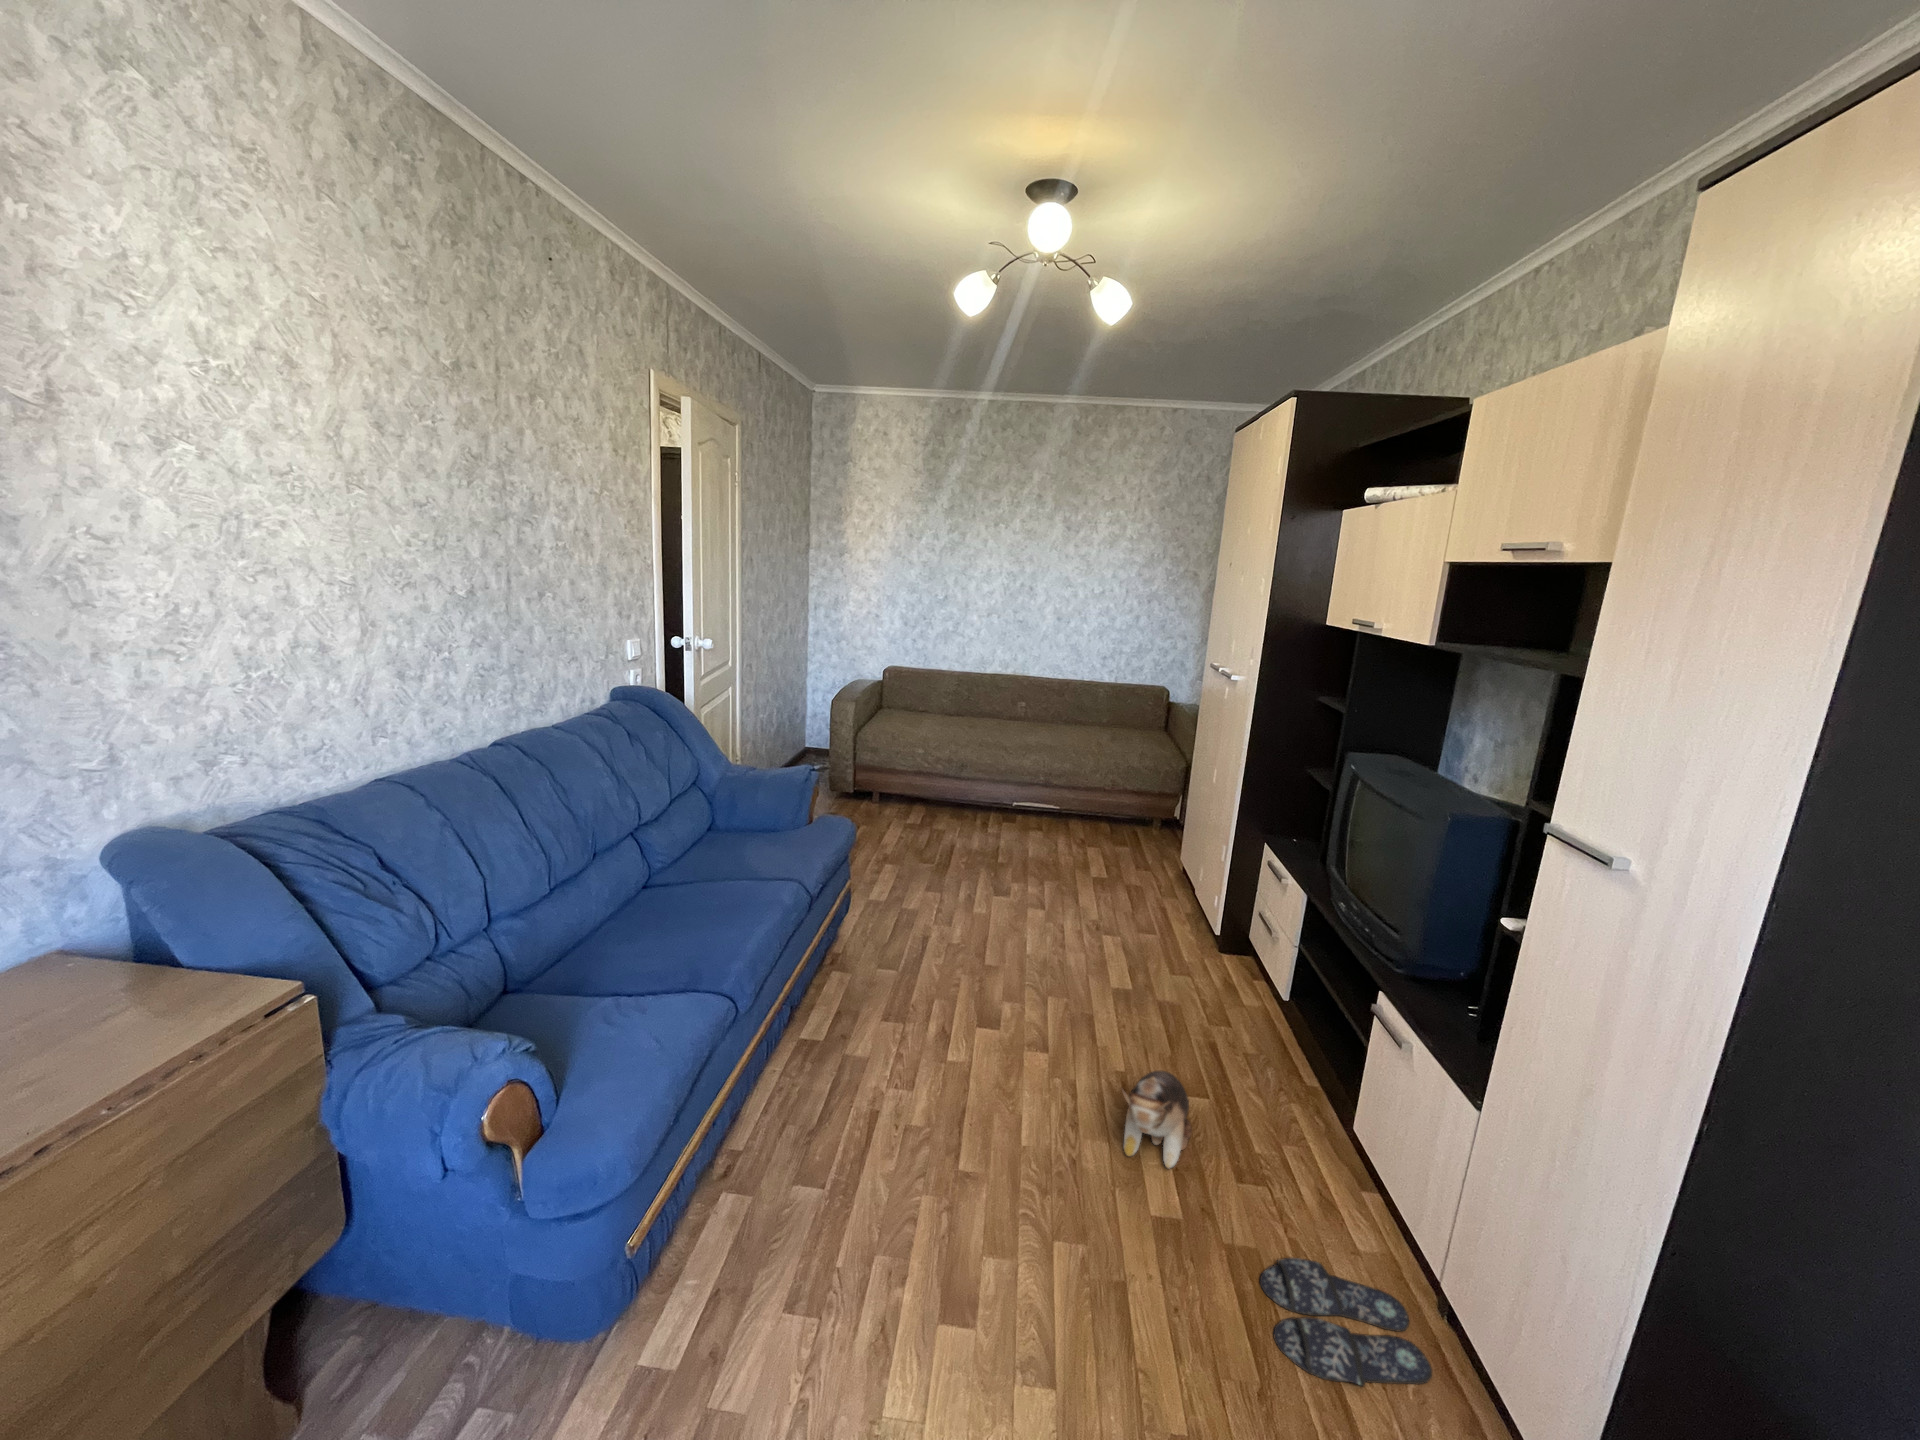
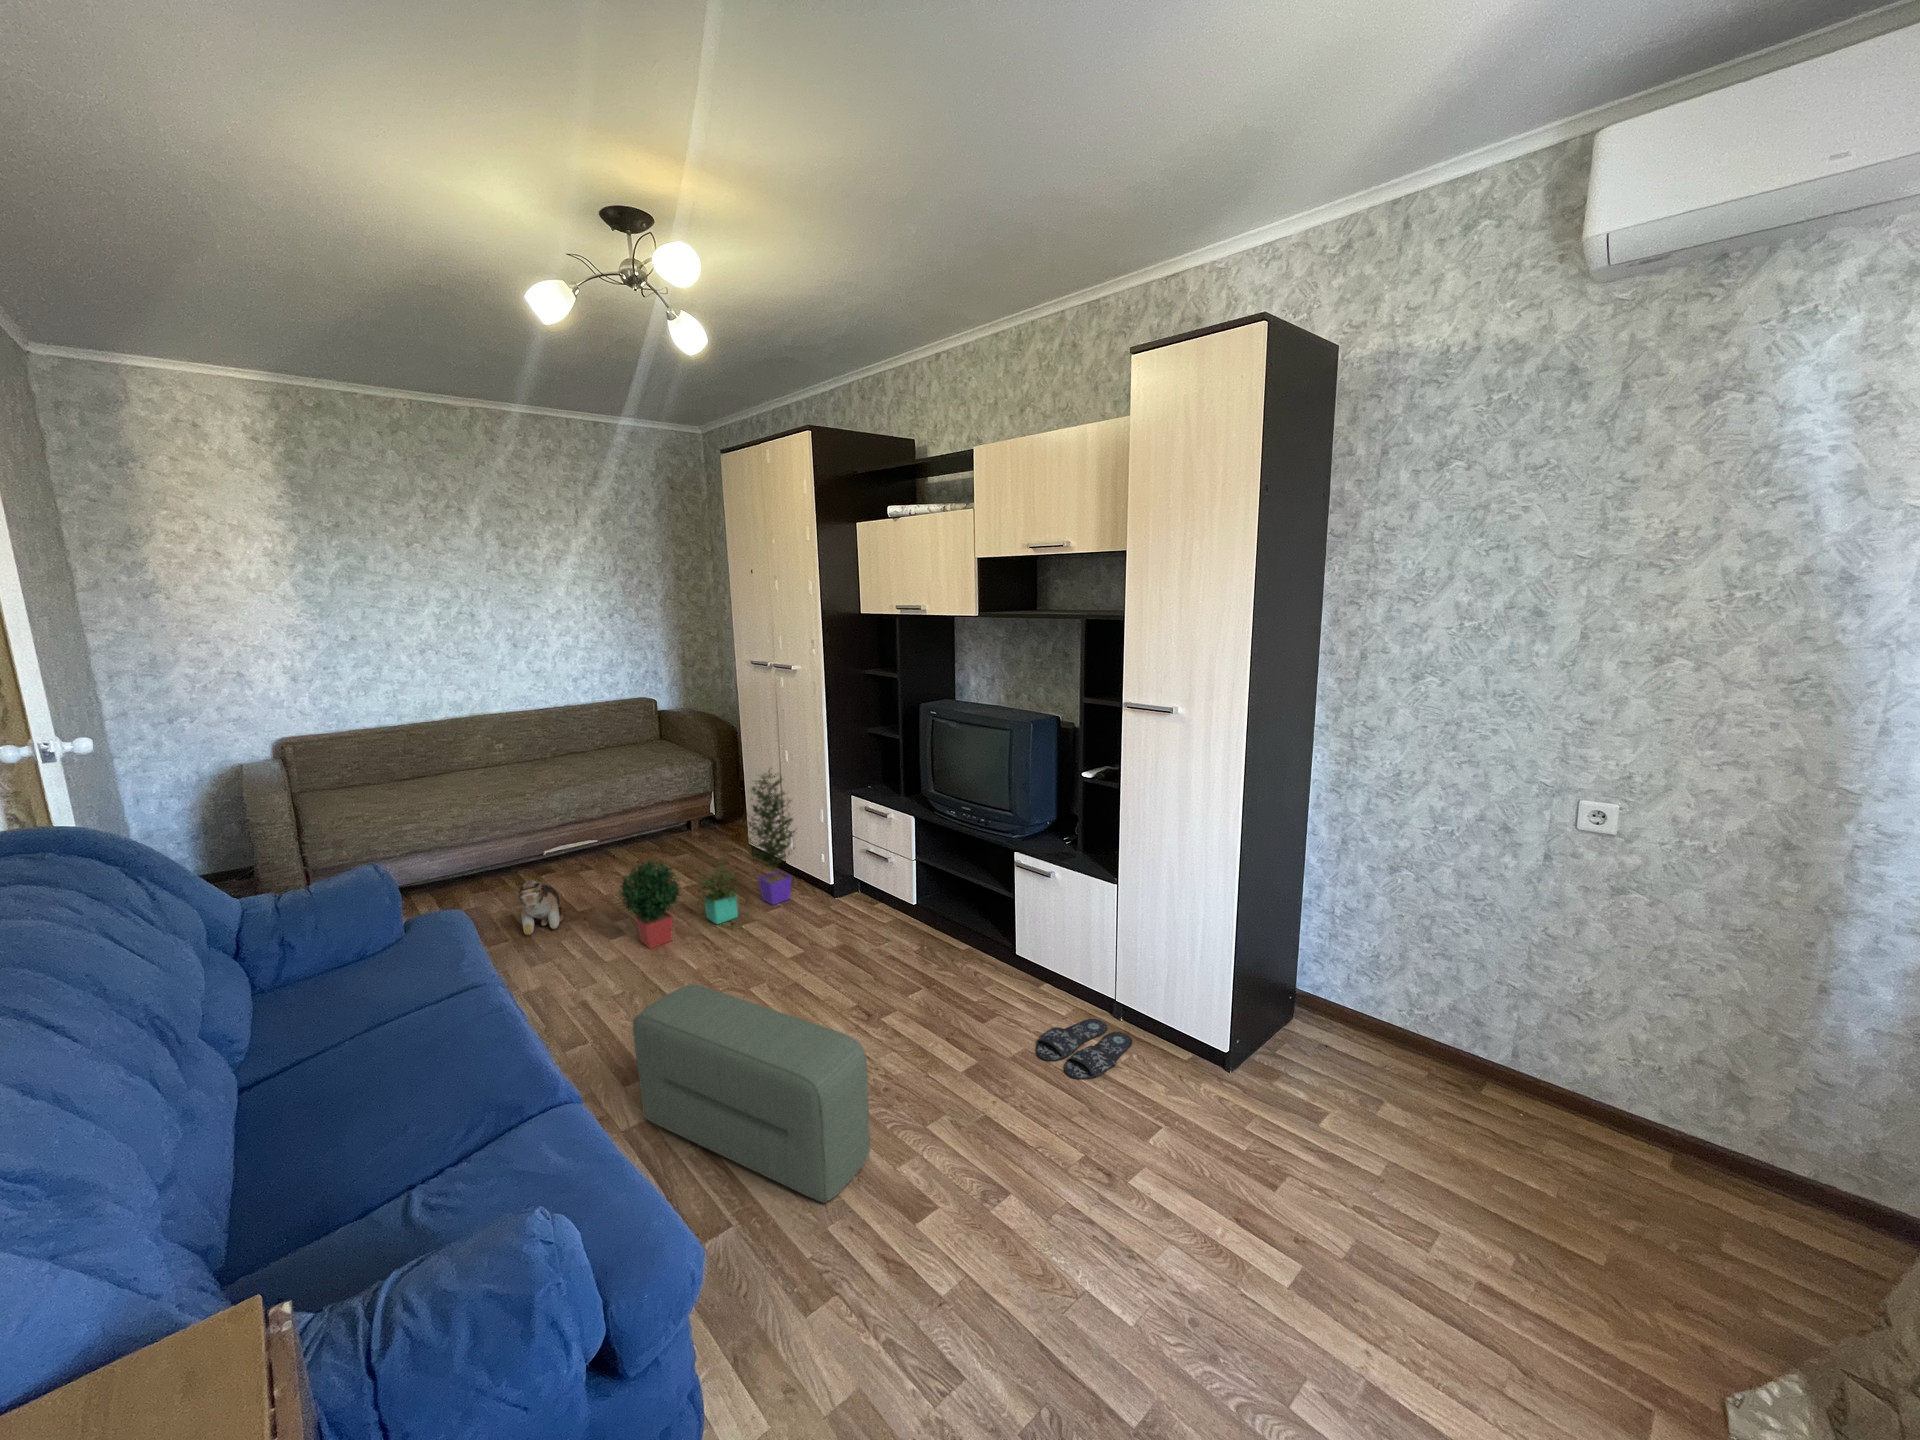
potted plant: none [1003,783,1203,930] -> present [620,768,795,948]
pouf: none [870,953,985,1232] -> present [633,984,870,1203]
plush toy: present [1122,1071,1192,1168] -> present [513,880,565,935]

